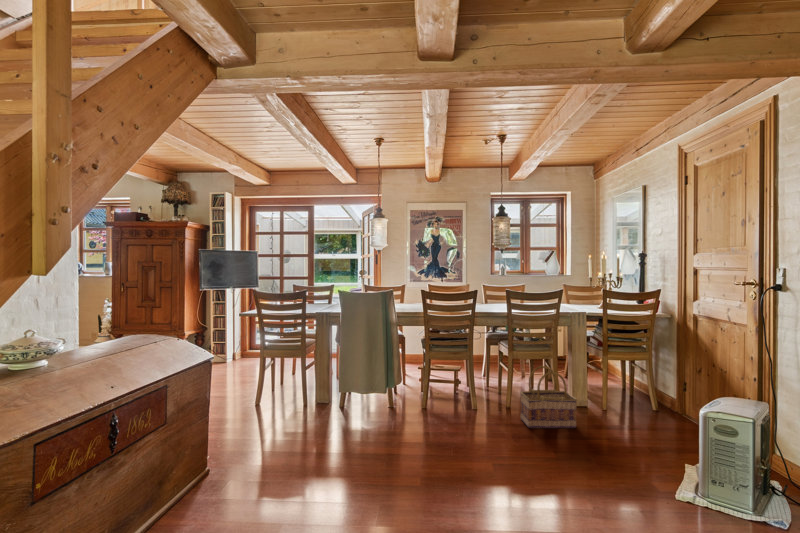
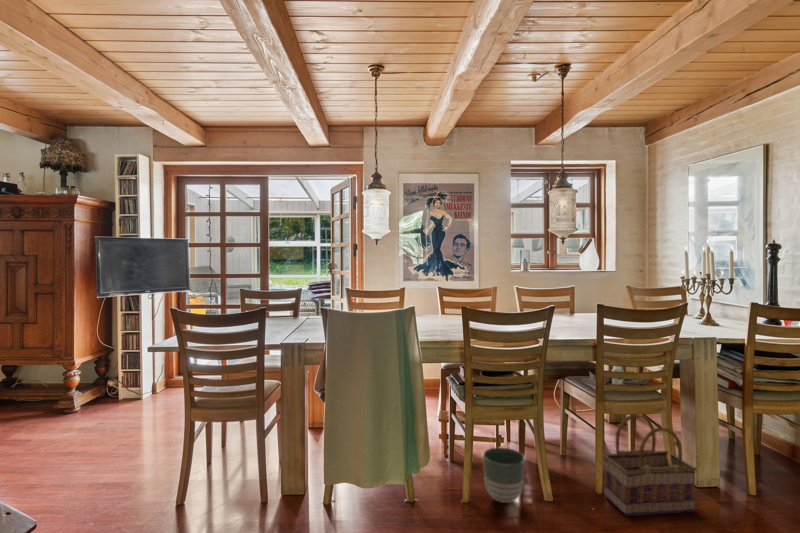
planter: none [441,386,467,419] -> present [483,447,525,503]

